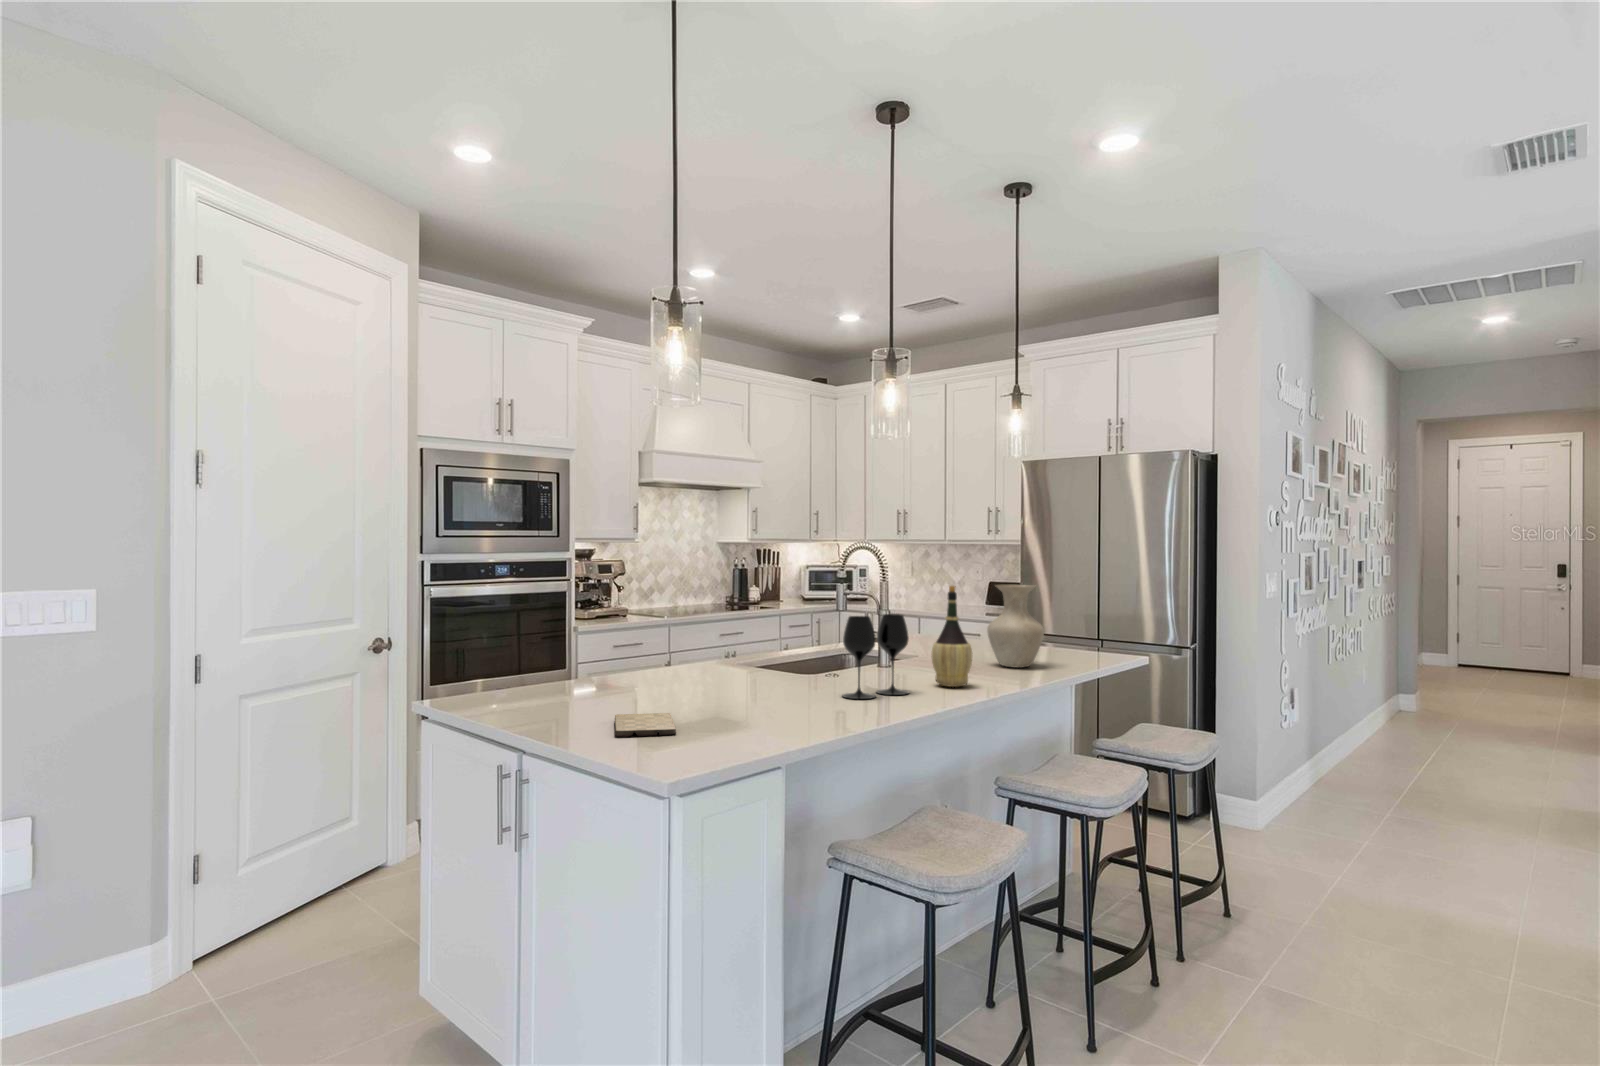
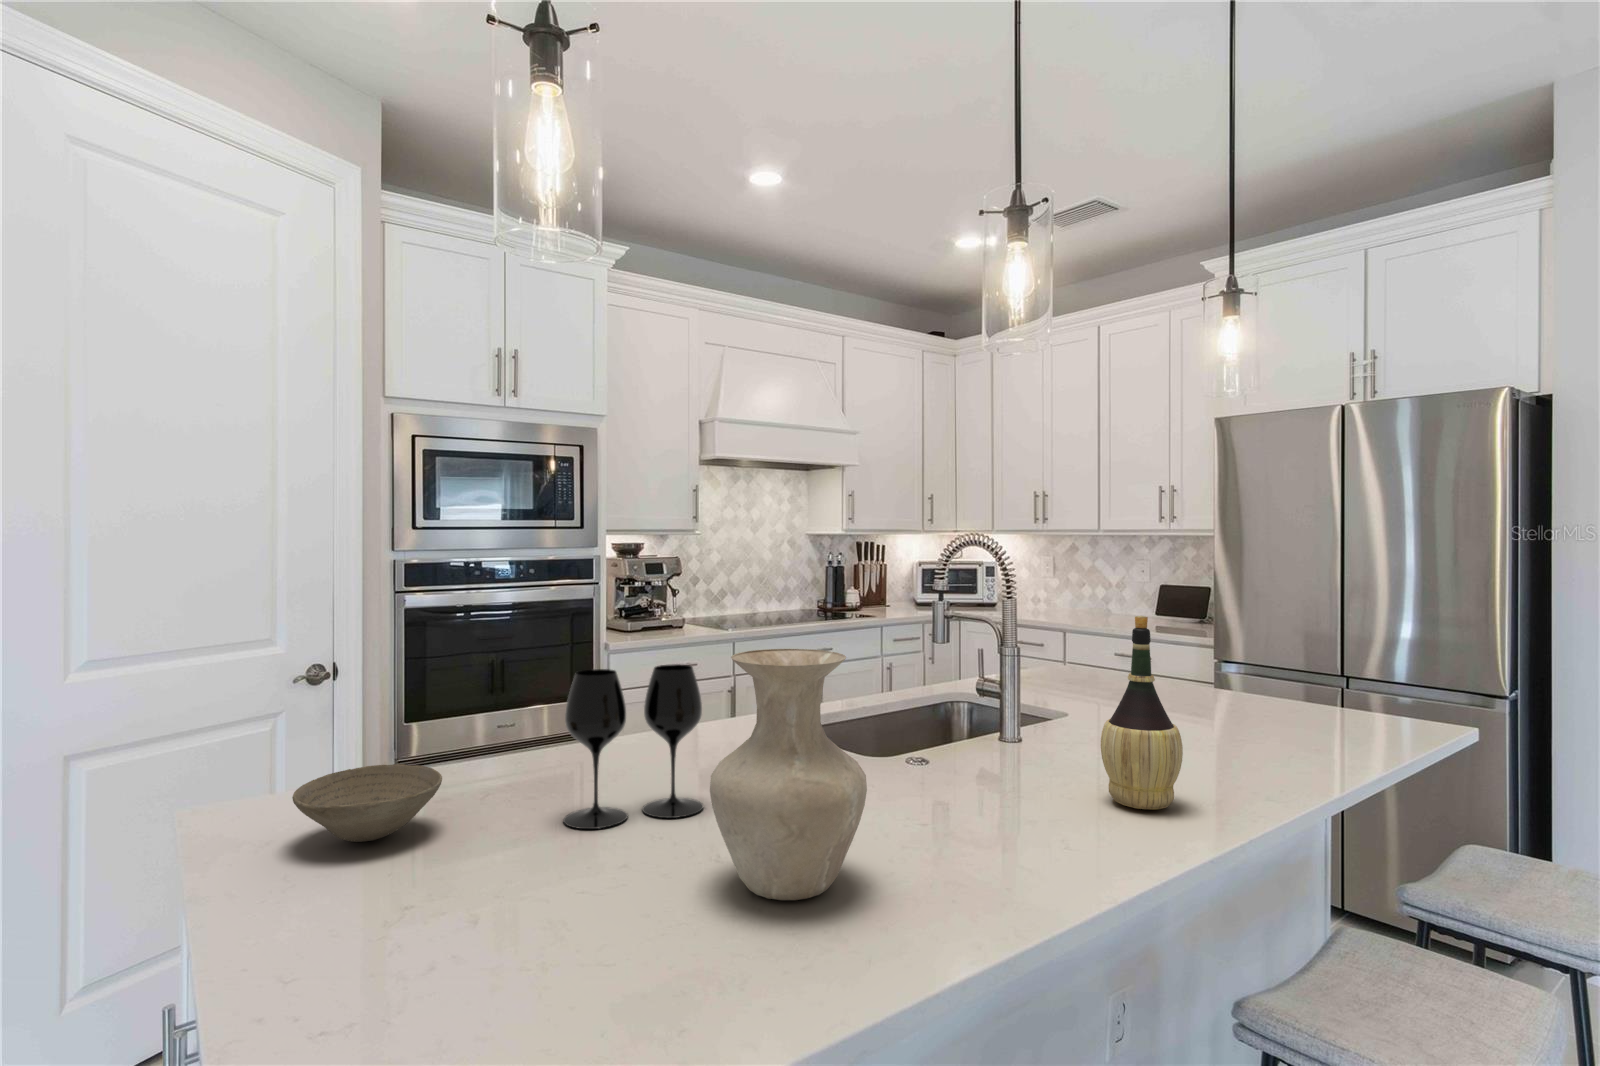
vase: present [987,585,1044,668] -> present [710,649,867,900]
wine glass: present [843,614,909,699] -> present [563,664,703,829]
bowl: none [509,669,585,705] -> present [292,764,442,842]
cutting board: present [614,713,676,737] -> none [366,892,550,989]

